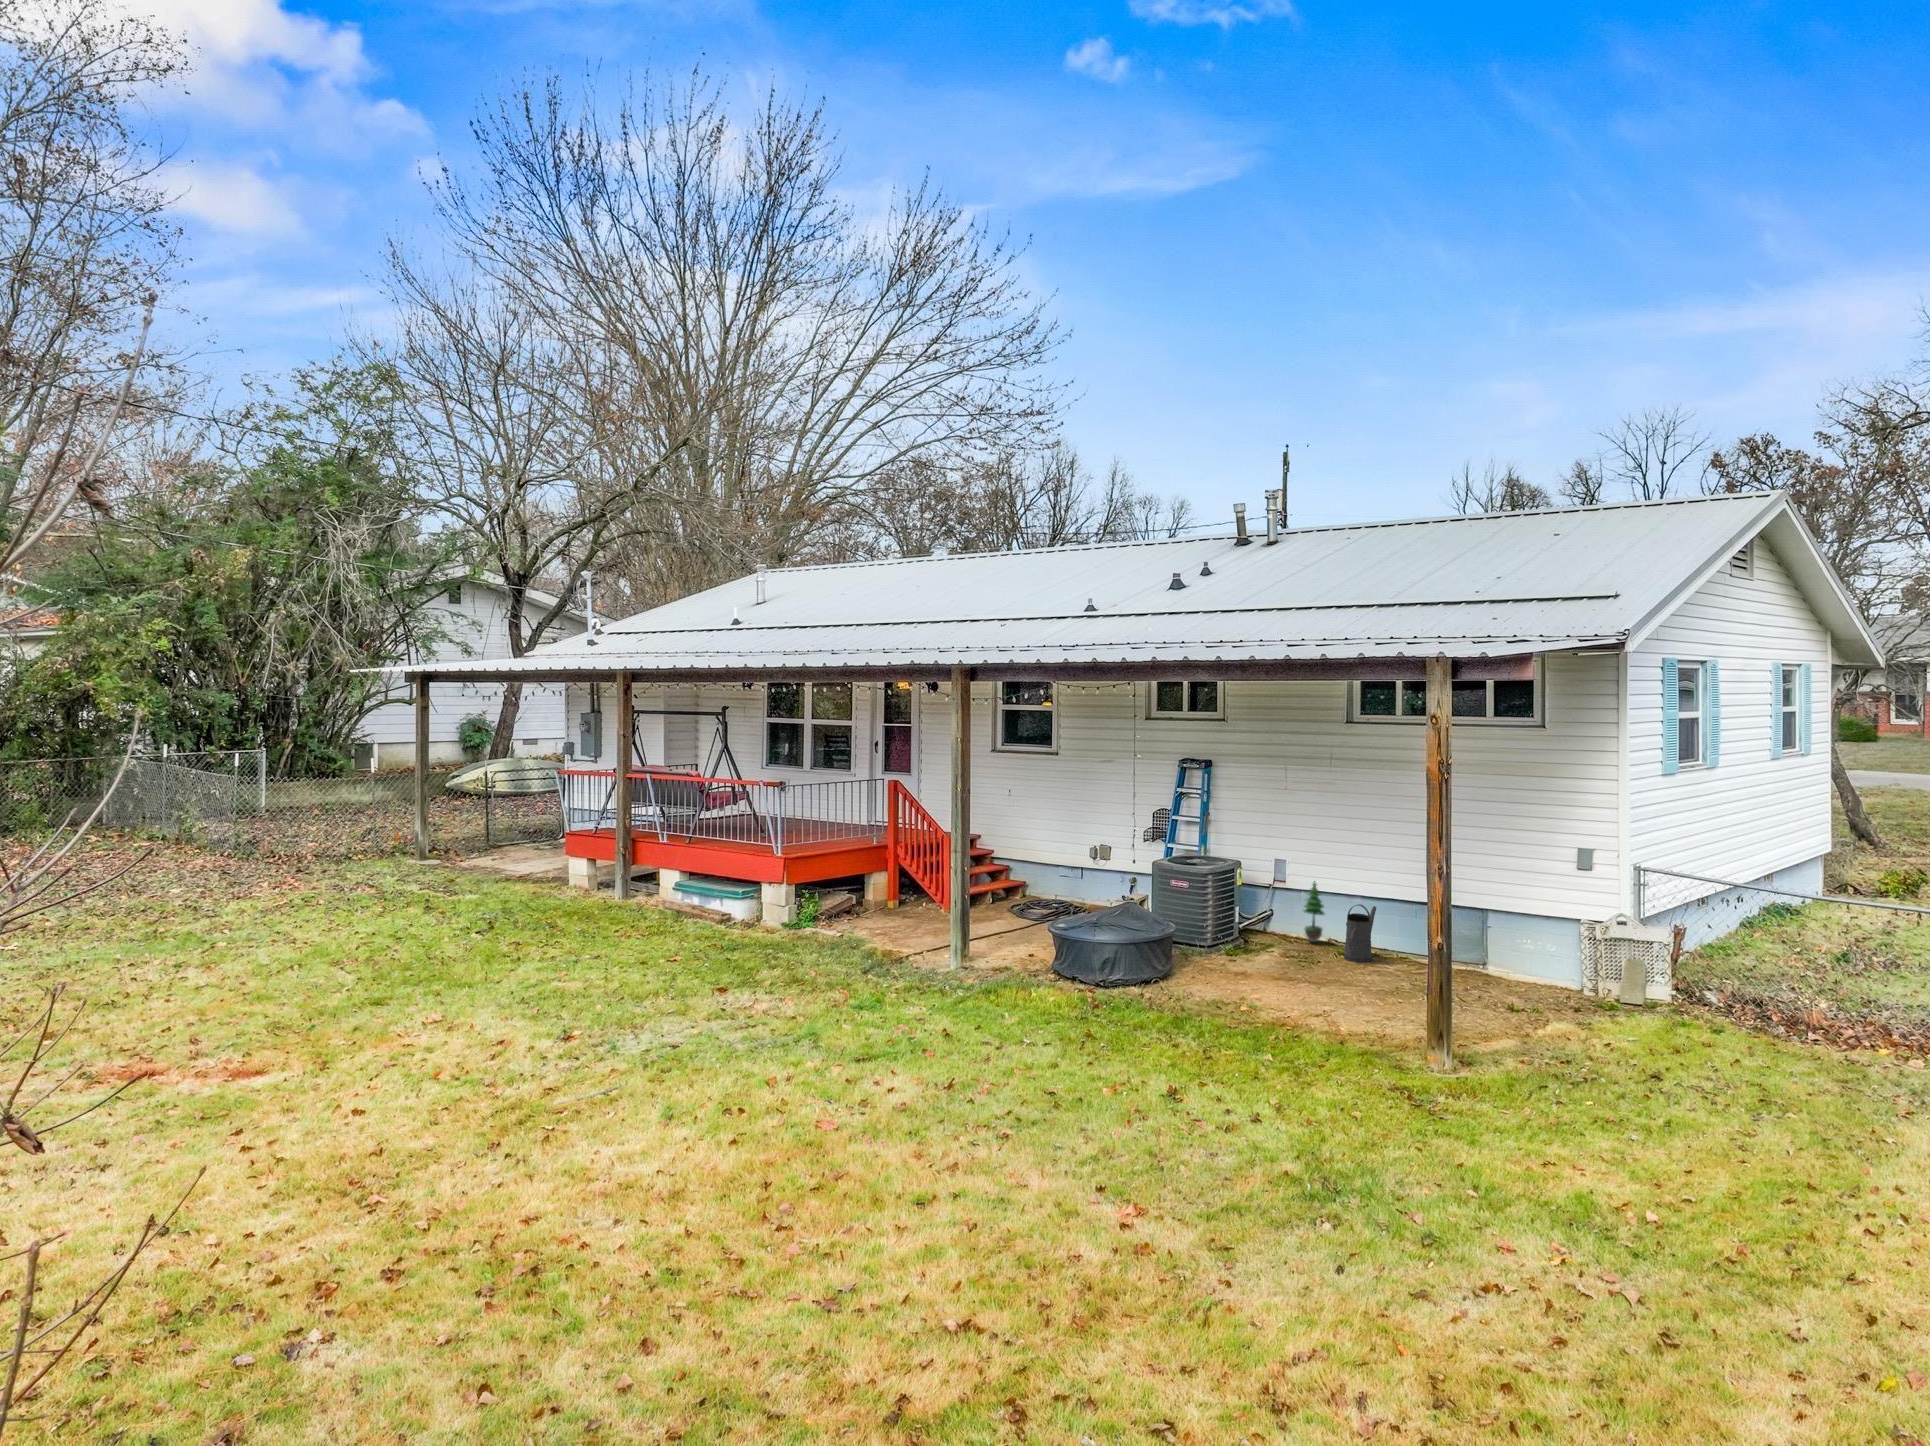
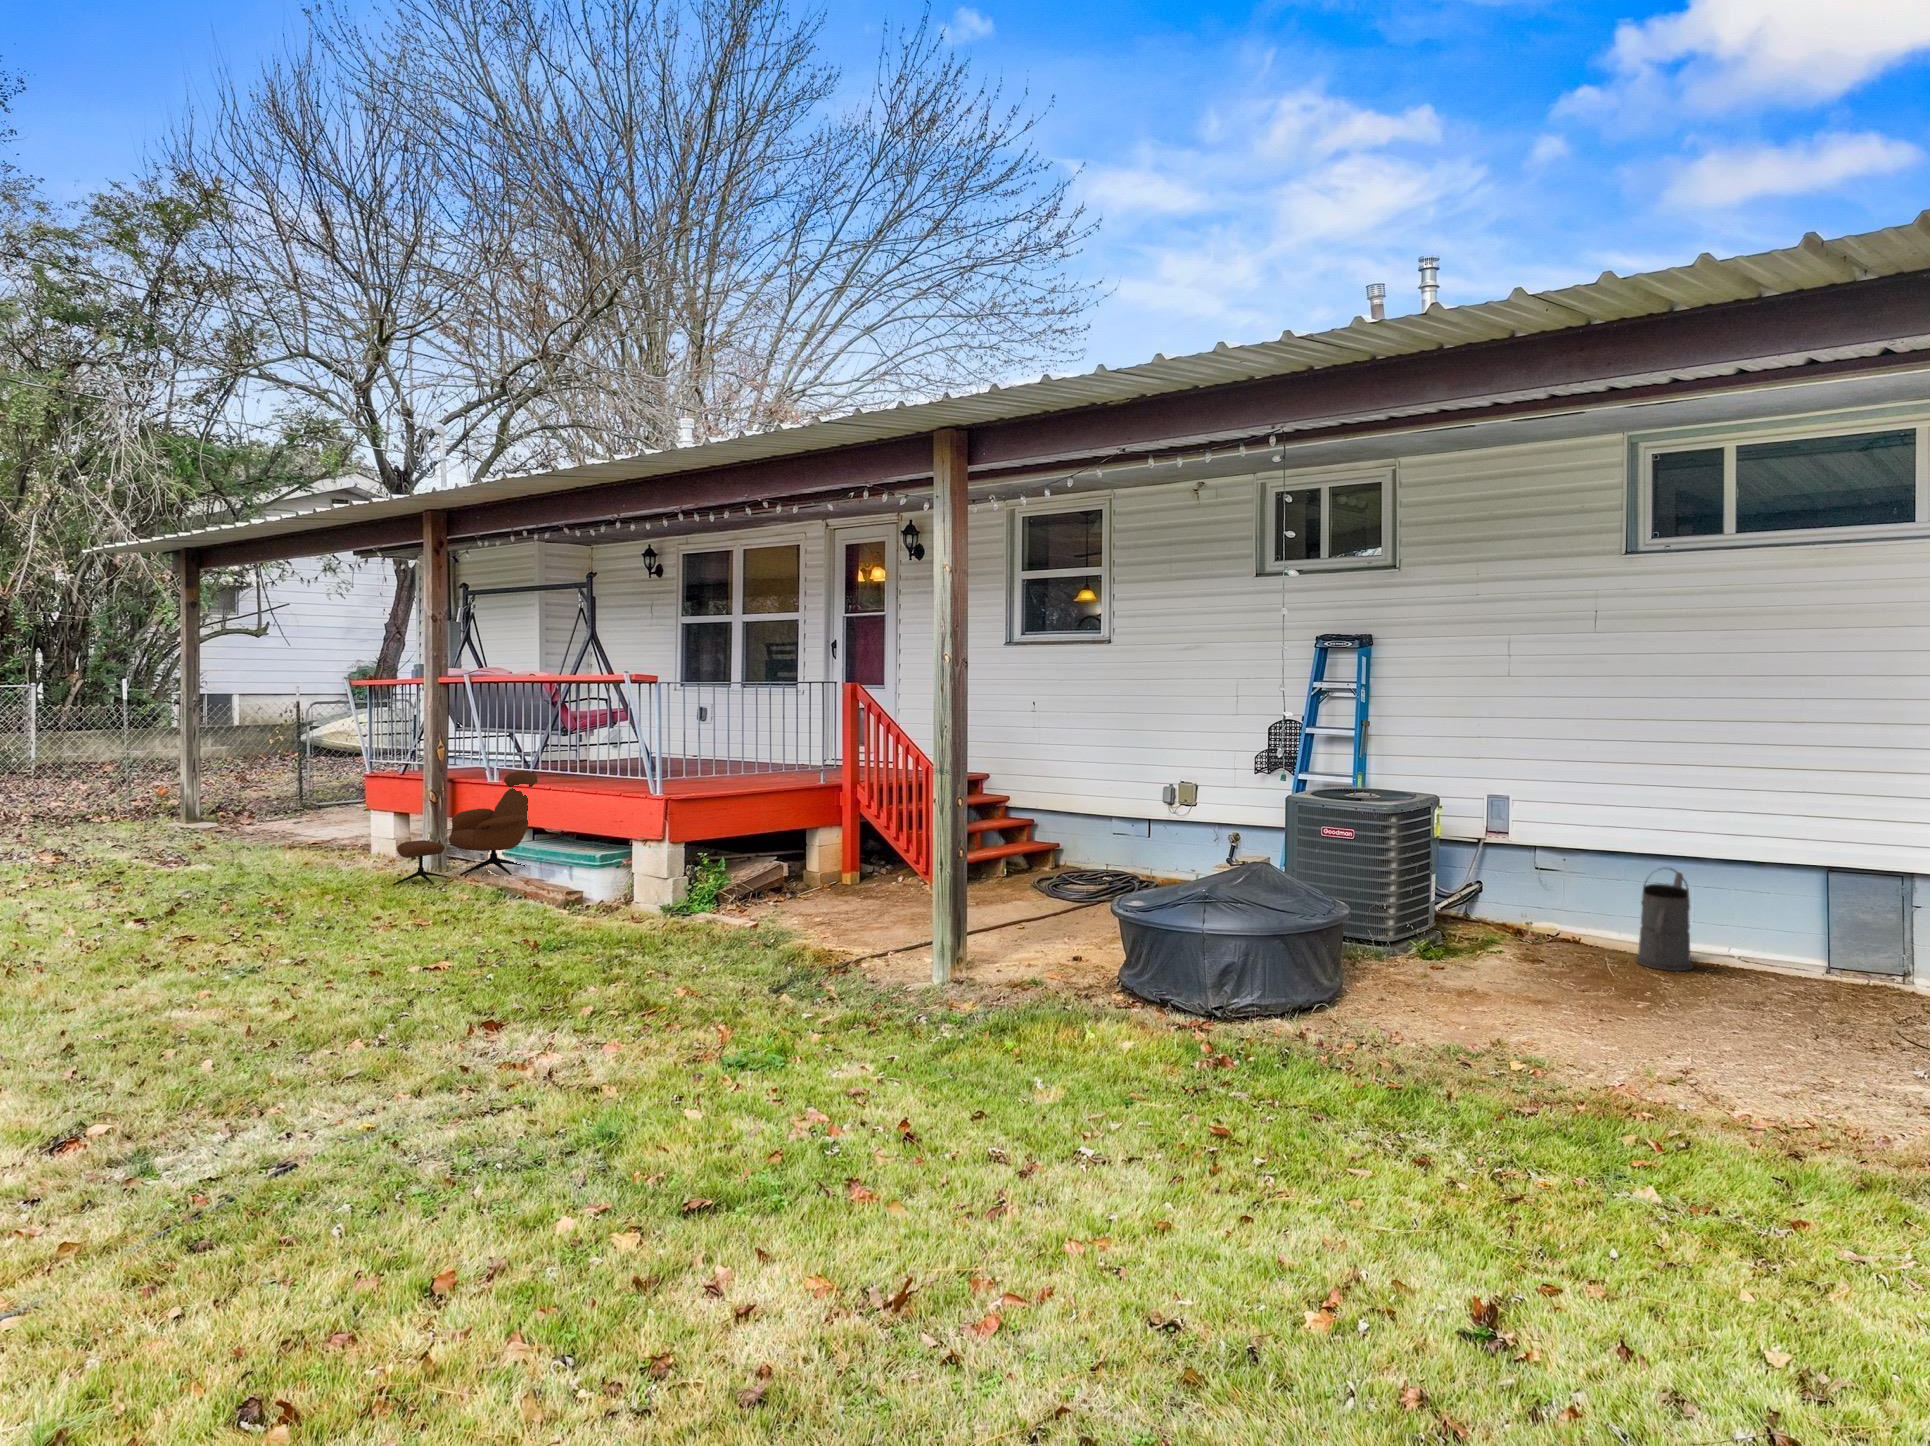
lounge chair: none [613,835,695,909] -> present [393,771,538,885]
potted tree: present [1304,881,1324,942] -> none [1542,829,1585,937]

